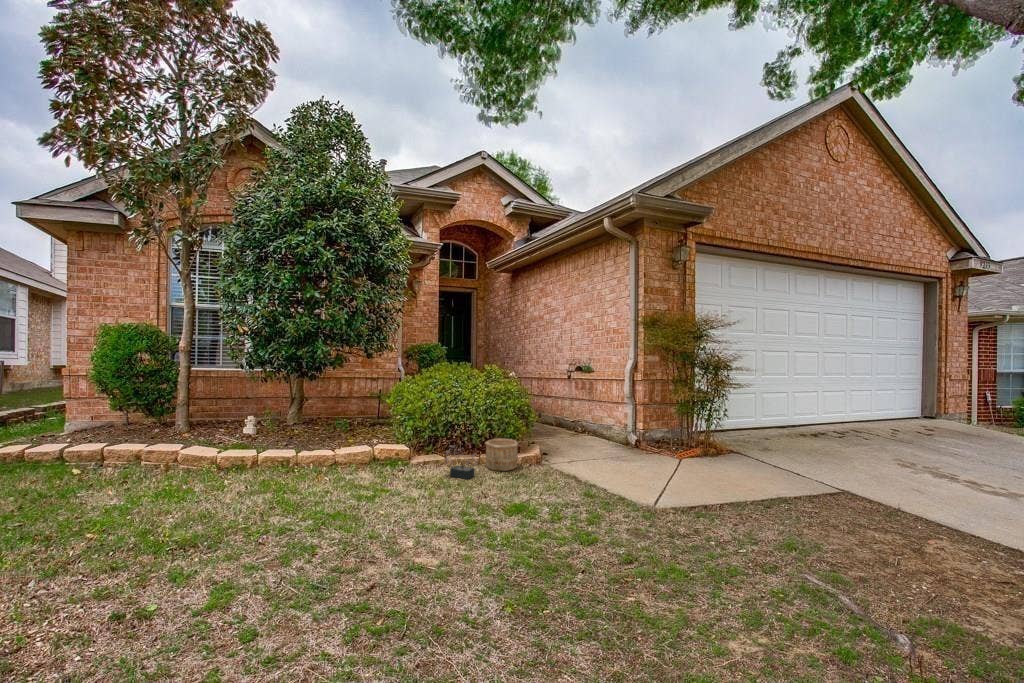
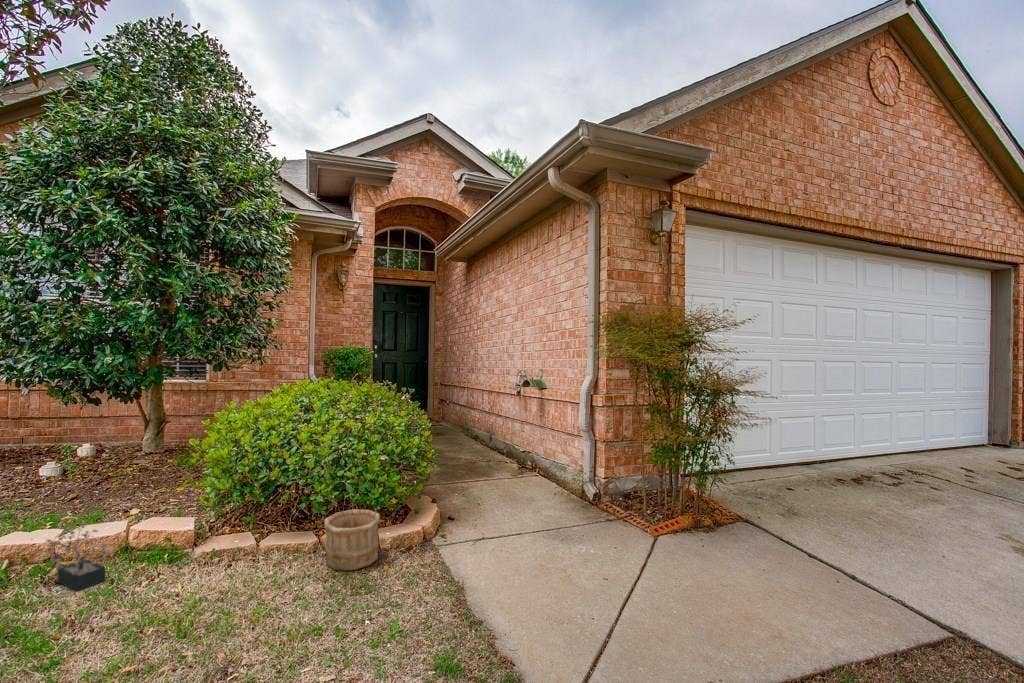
decorative plant: present [445,446,477,479] -> present [45,524,114,591]

